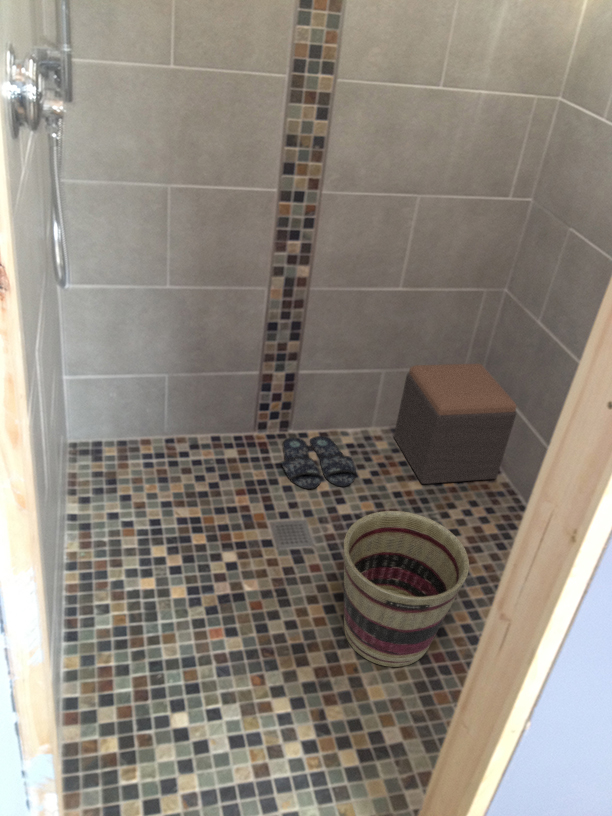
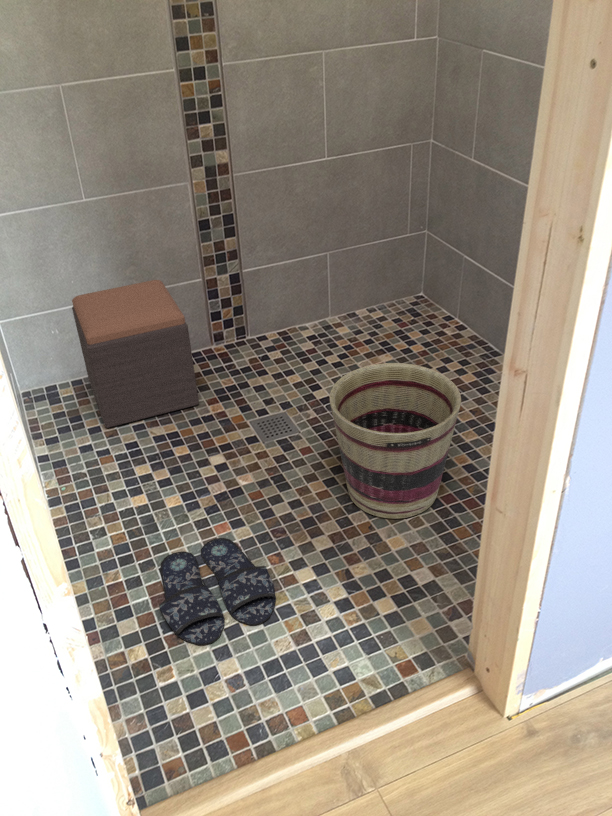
footstool: present [394,364,517,484] -> present [72,280,199,428]
slippers: present [281,436,356,489] -> present [159,538,276,645]

